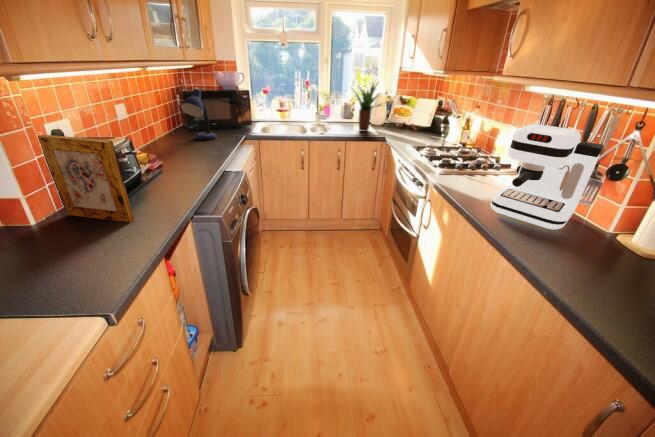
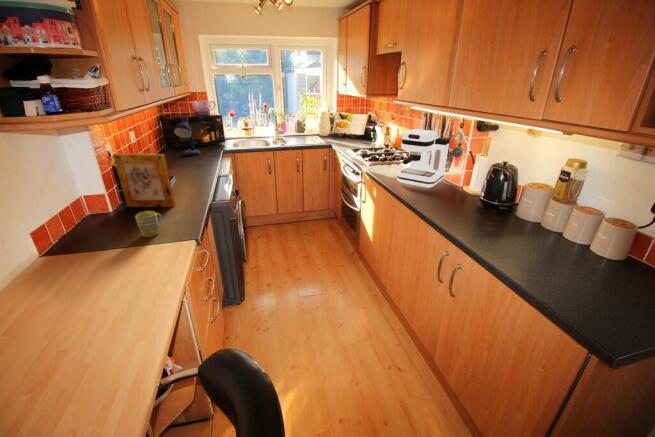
potted plant: present [356,84,381,132] -> none [301,102,332,141]
mug: none [18,240,79,288] -> present [135,211,161,237]

